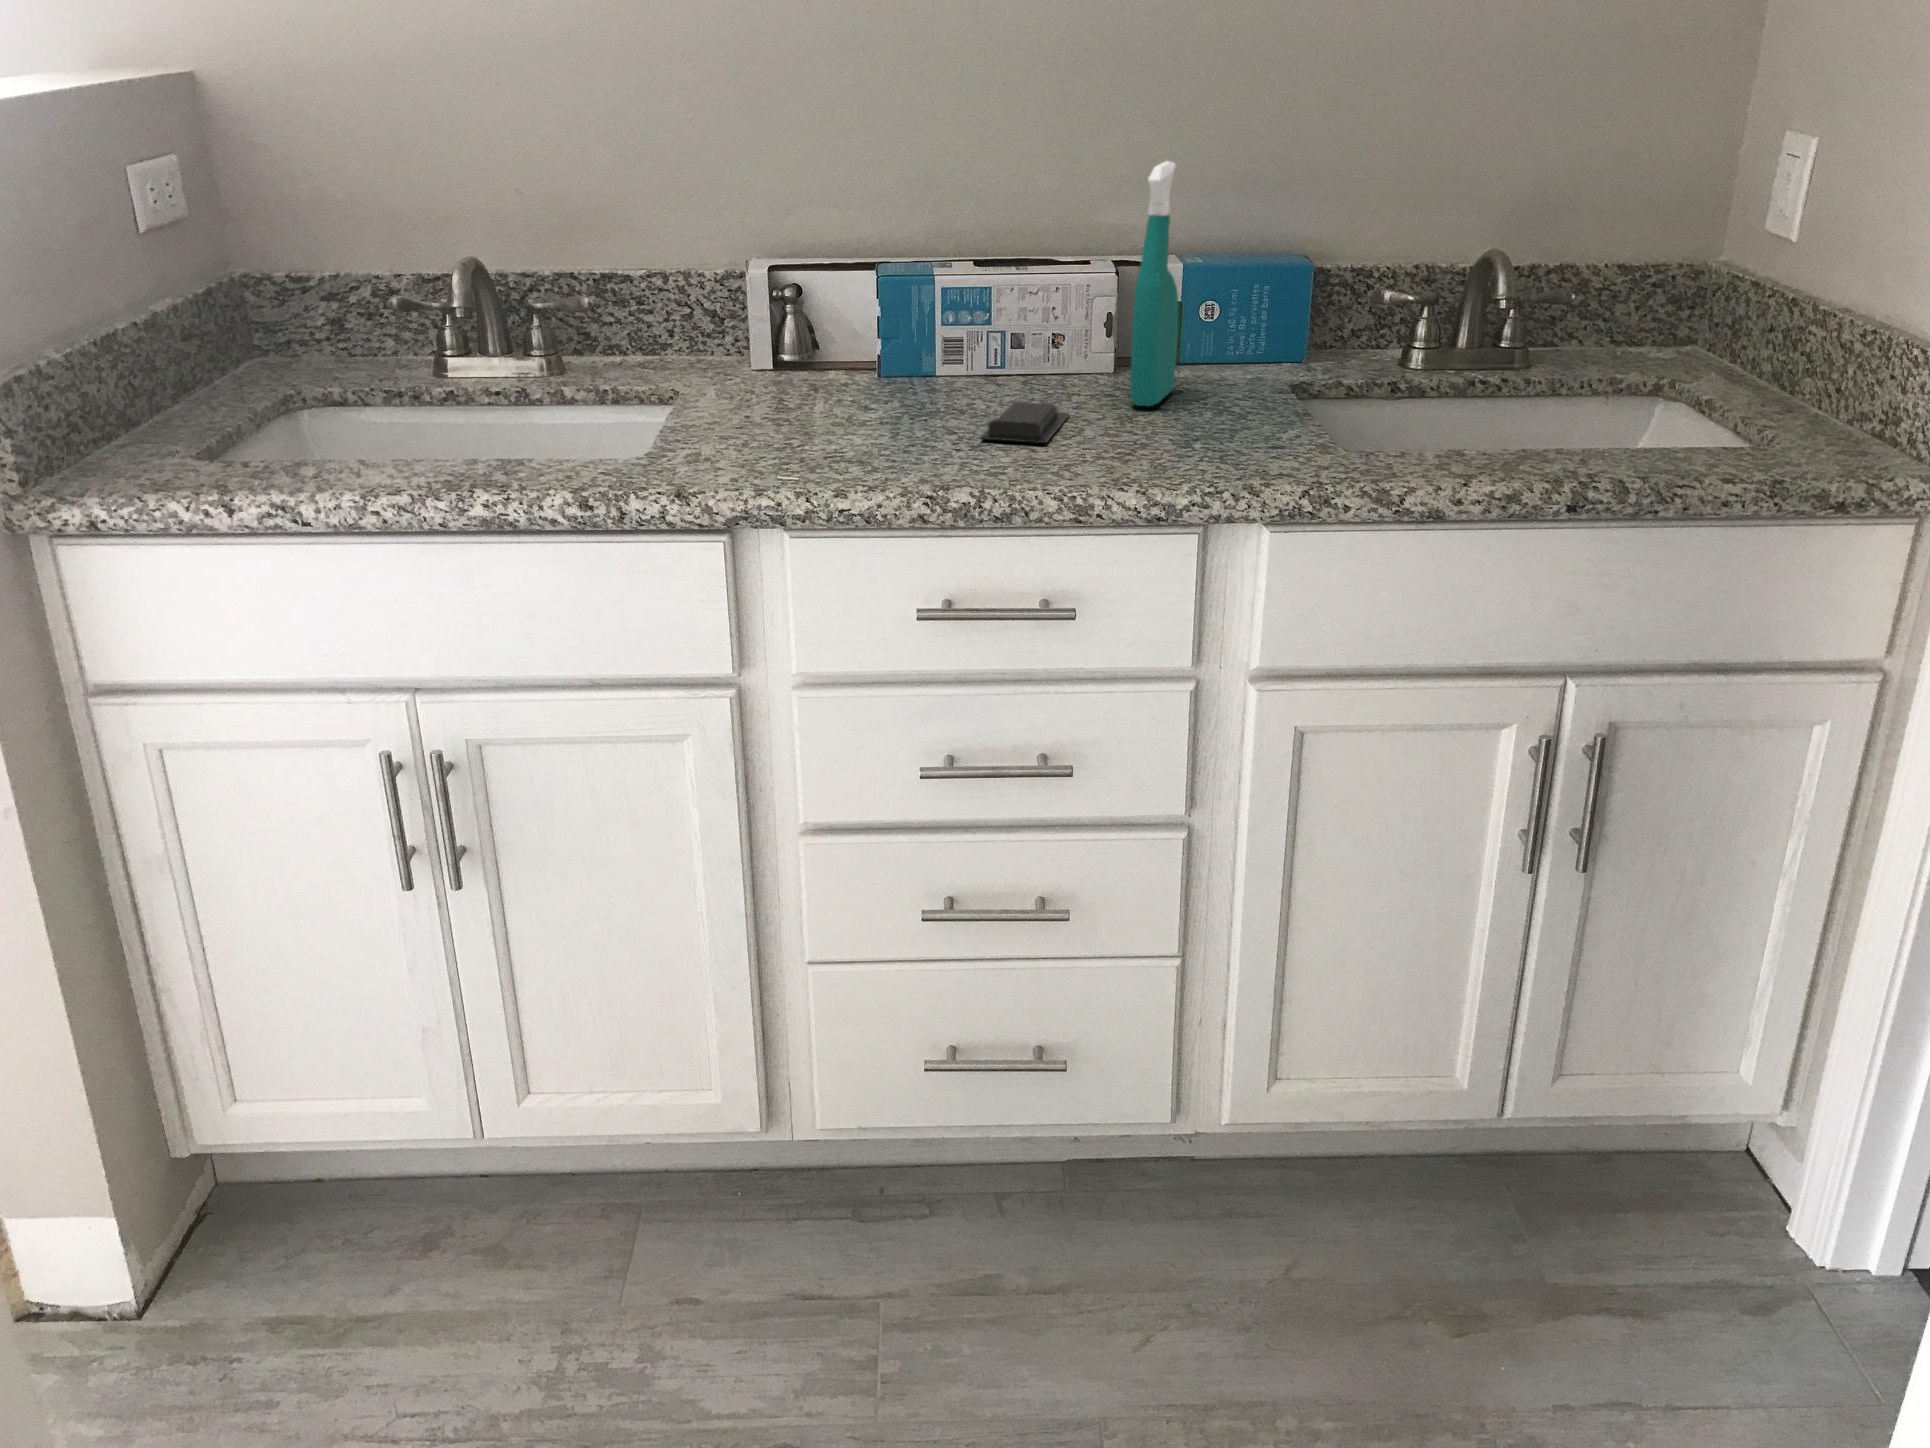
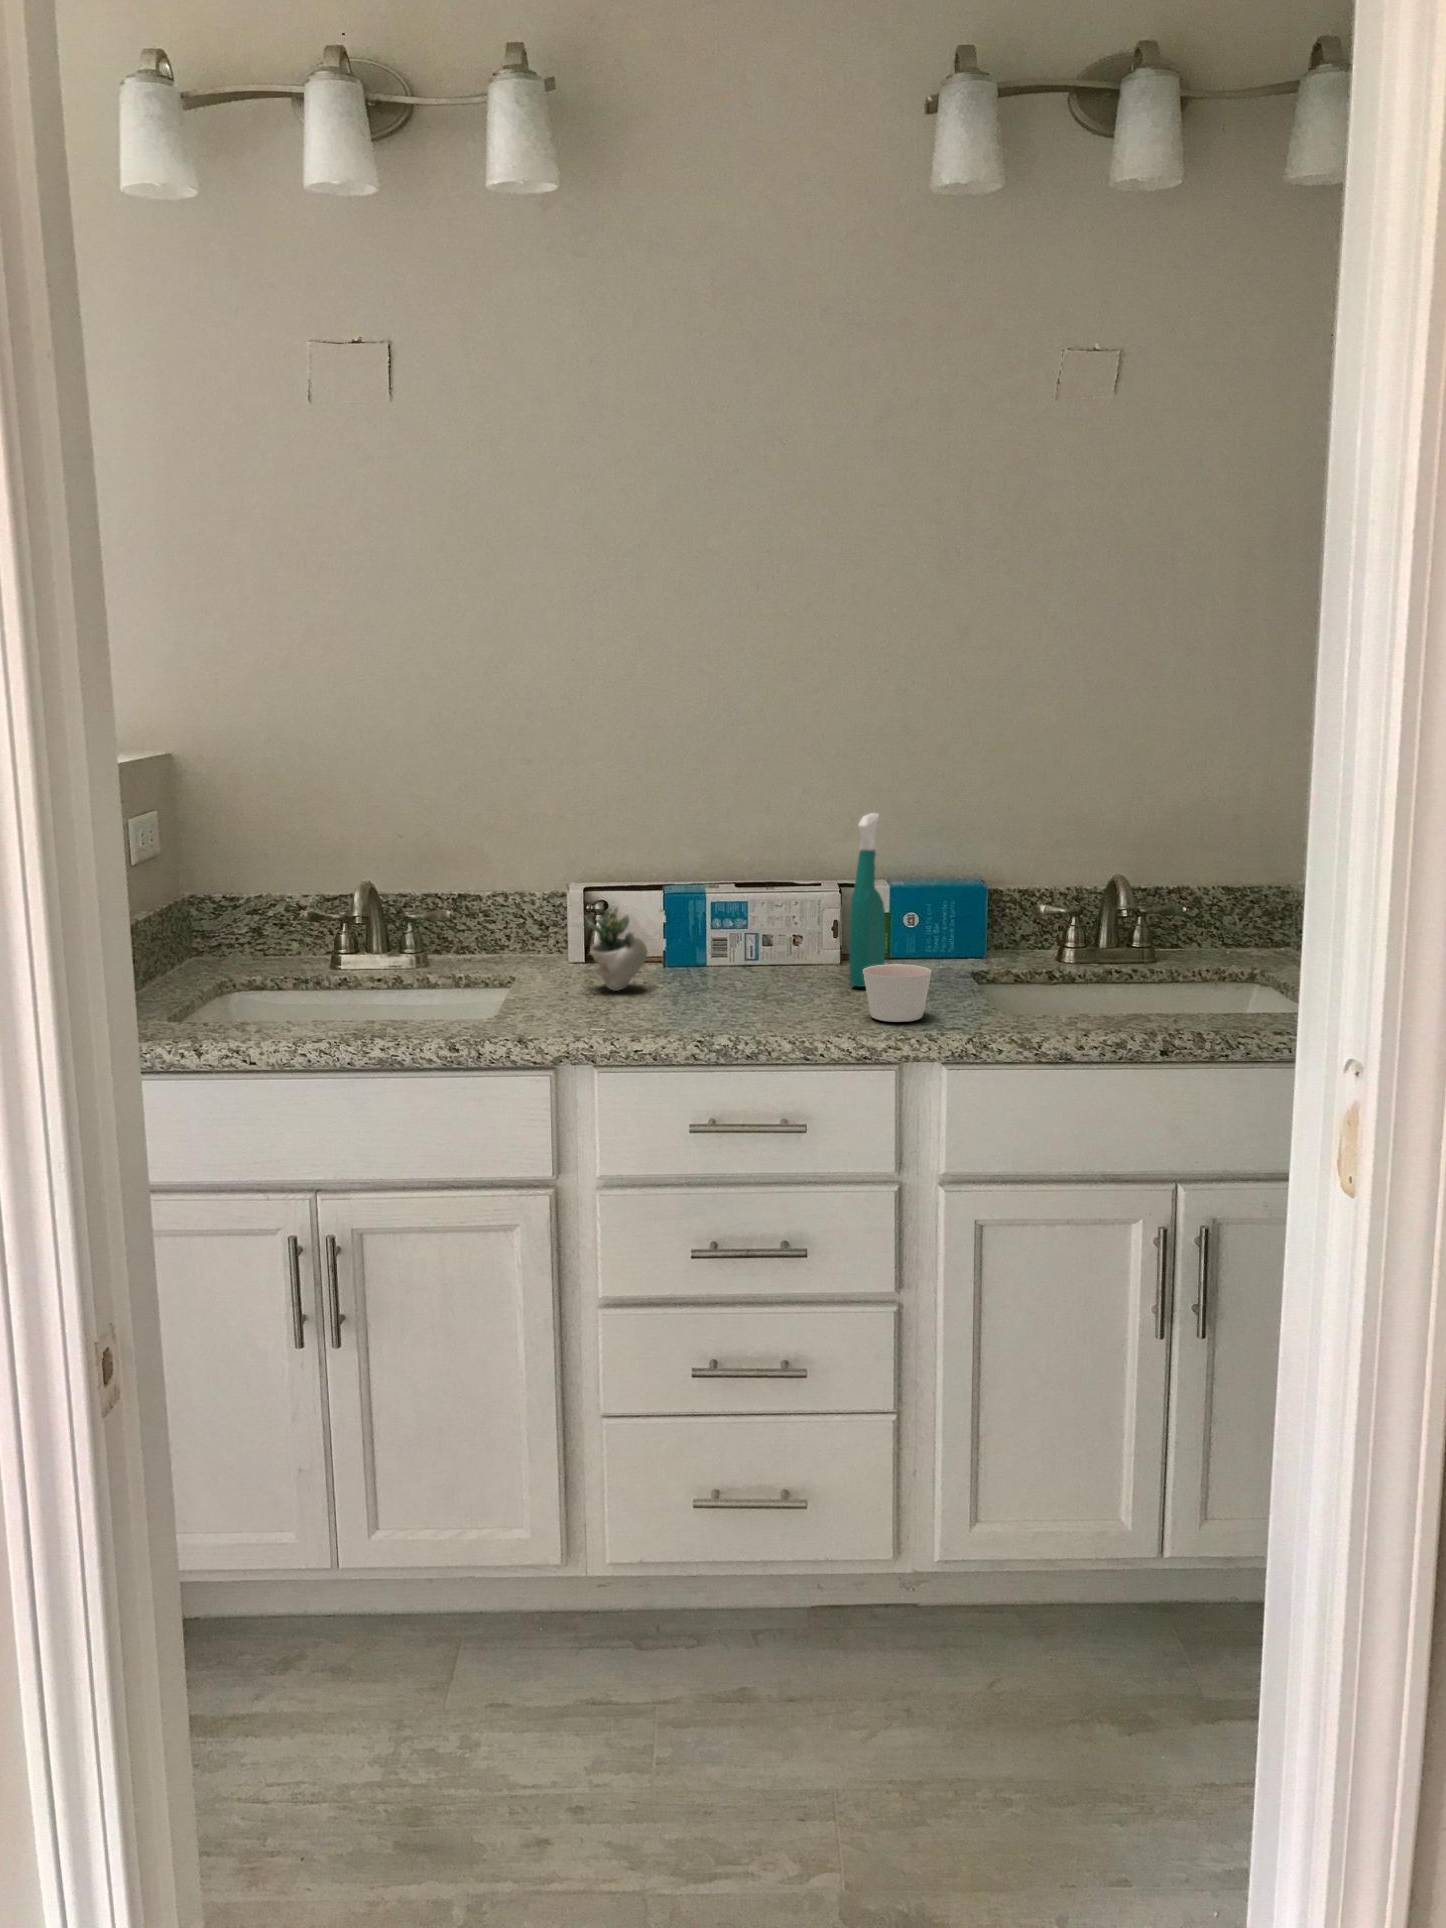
succulent plant: none [775,295,877,412] -> present [589,907,662,991]
candle: none [1156,380,1250,463] -> present [863,964,931,1022]
soap bar: present [980,402,1069,443] -> none [737,983,804,1010]

